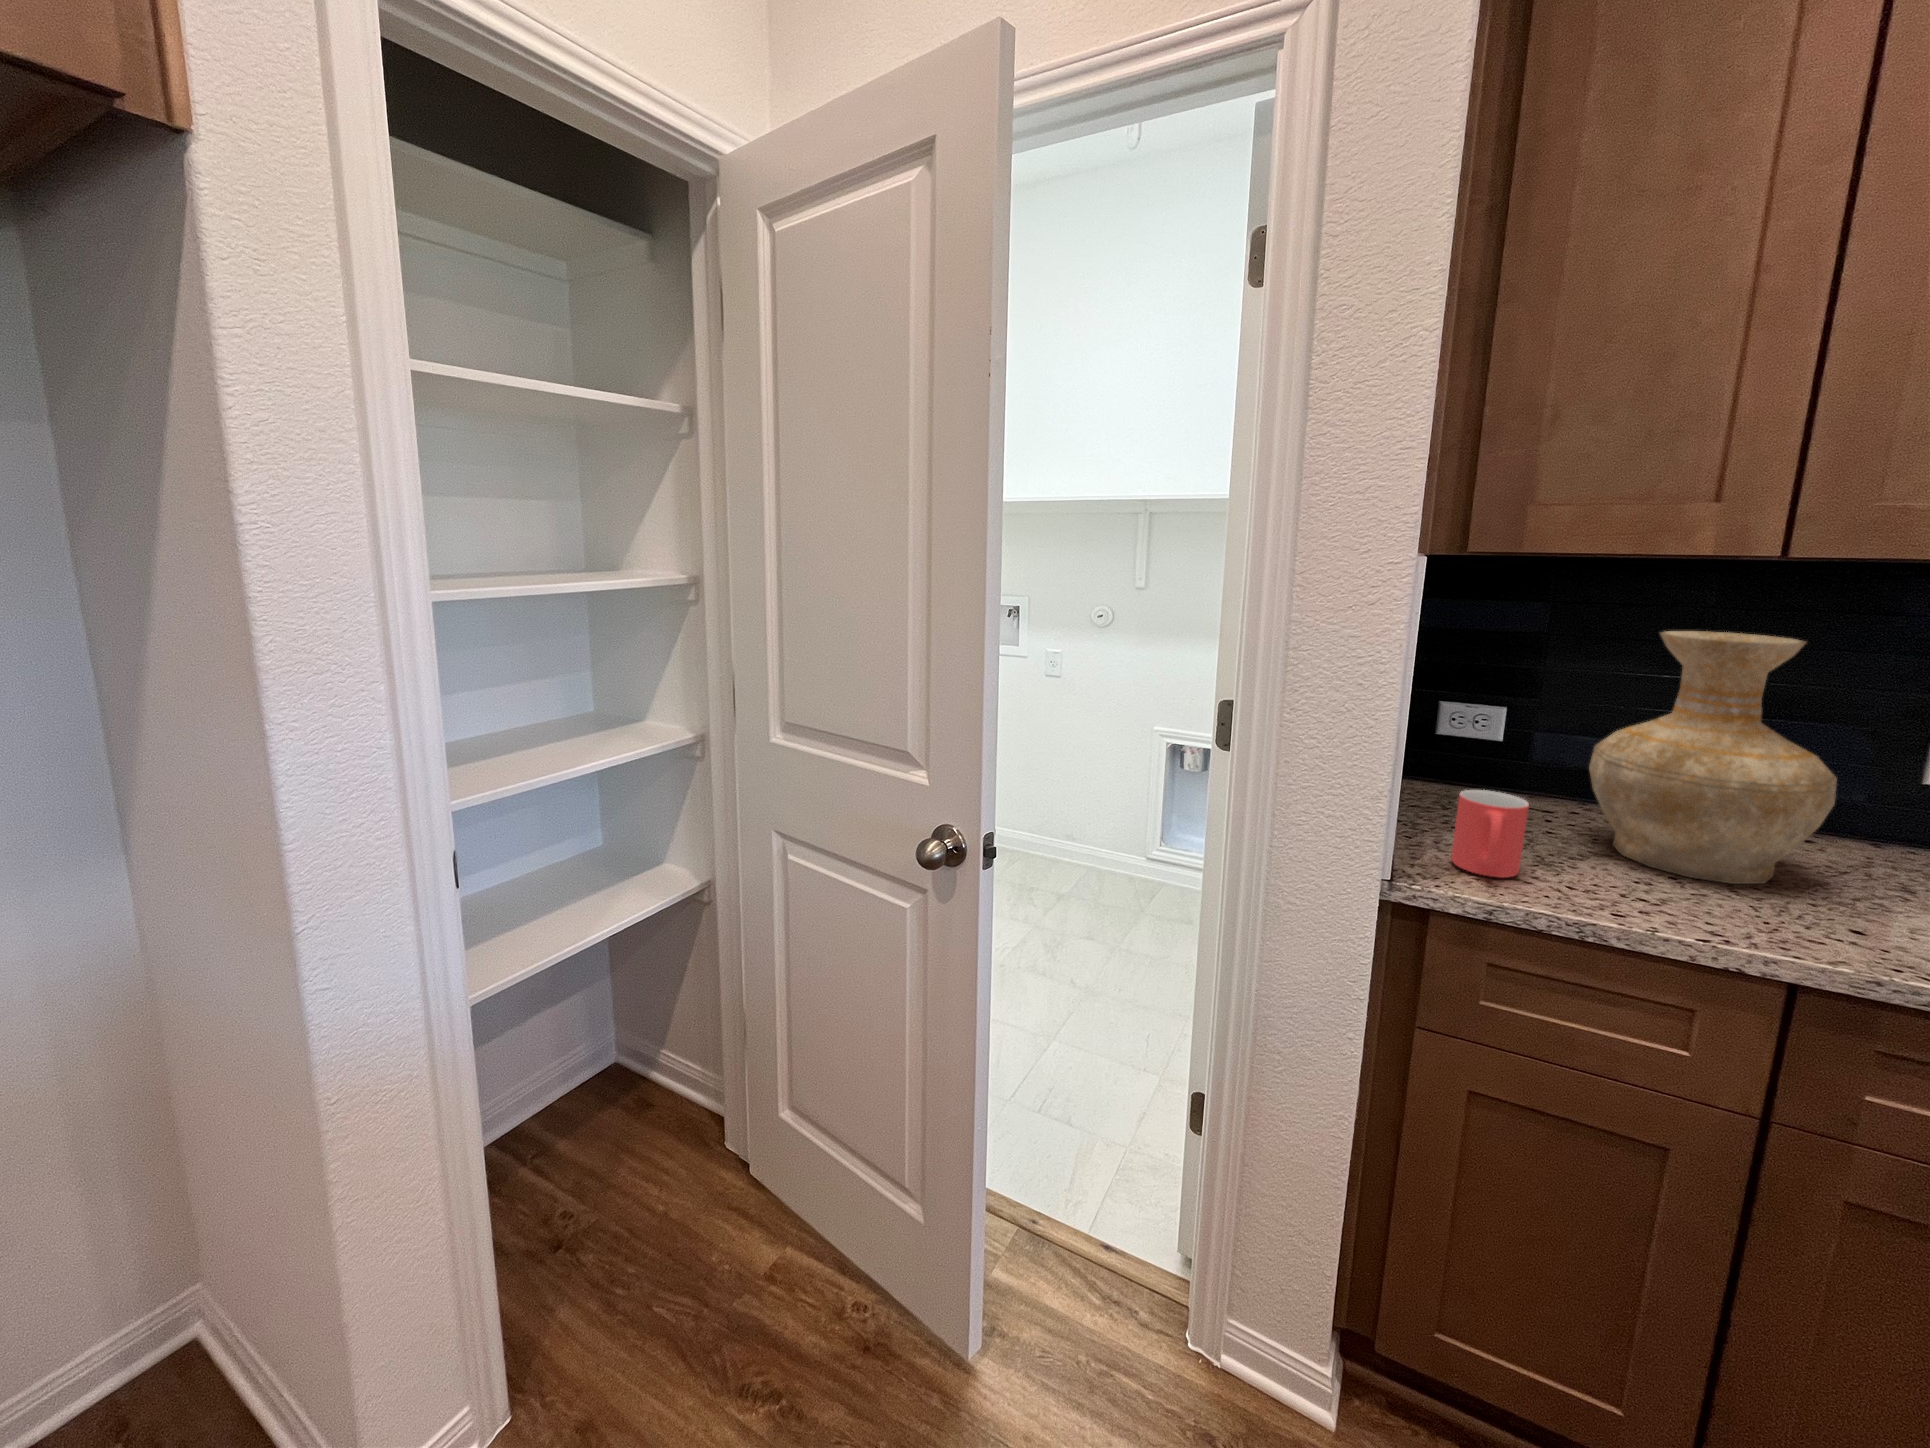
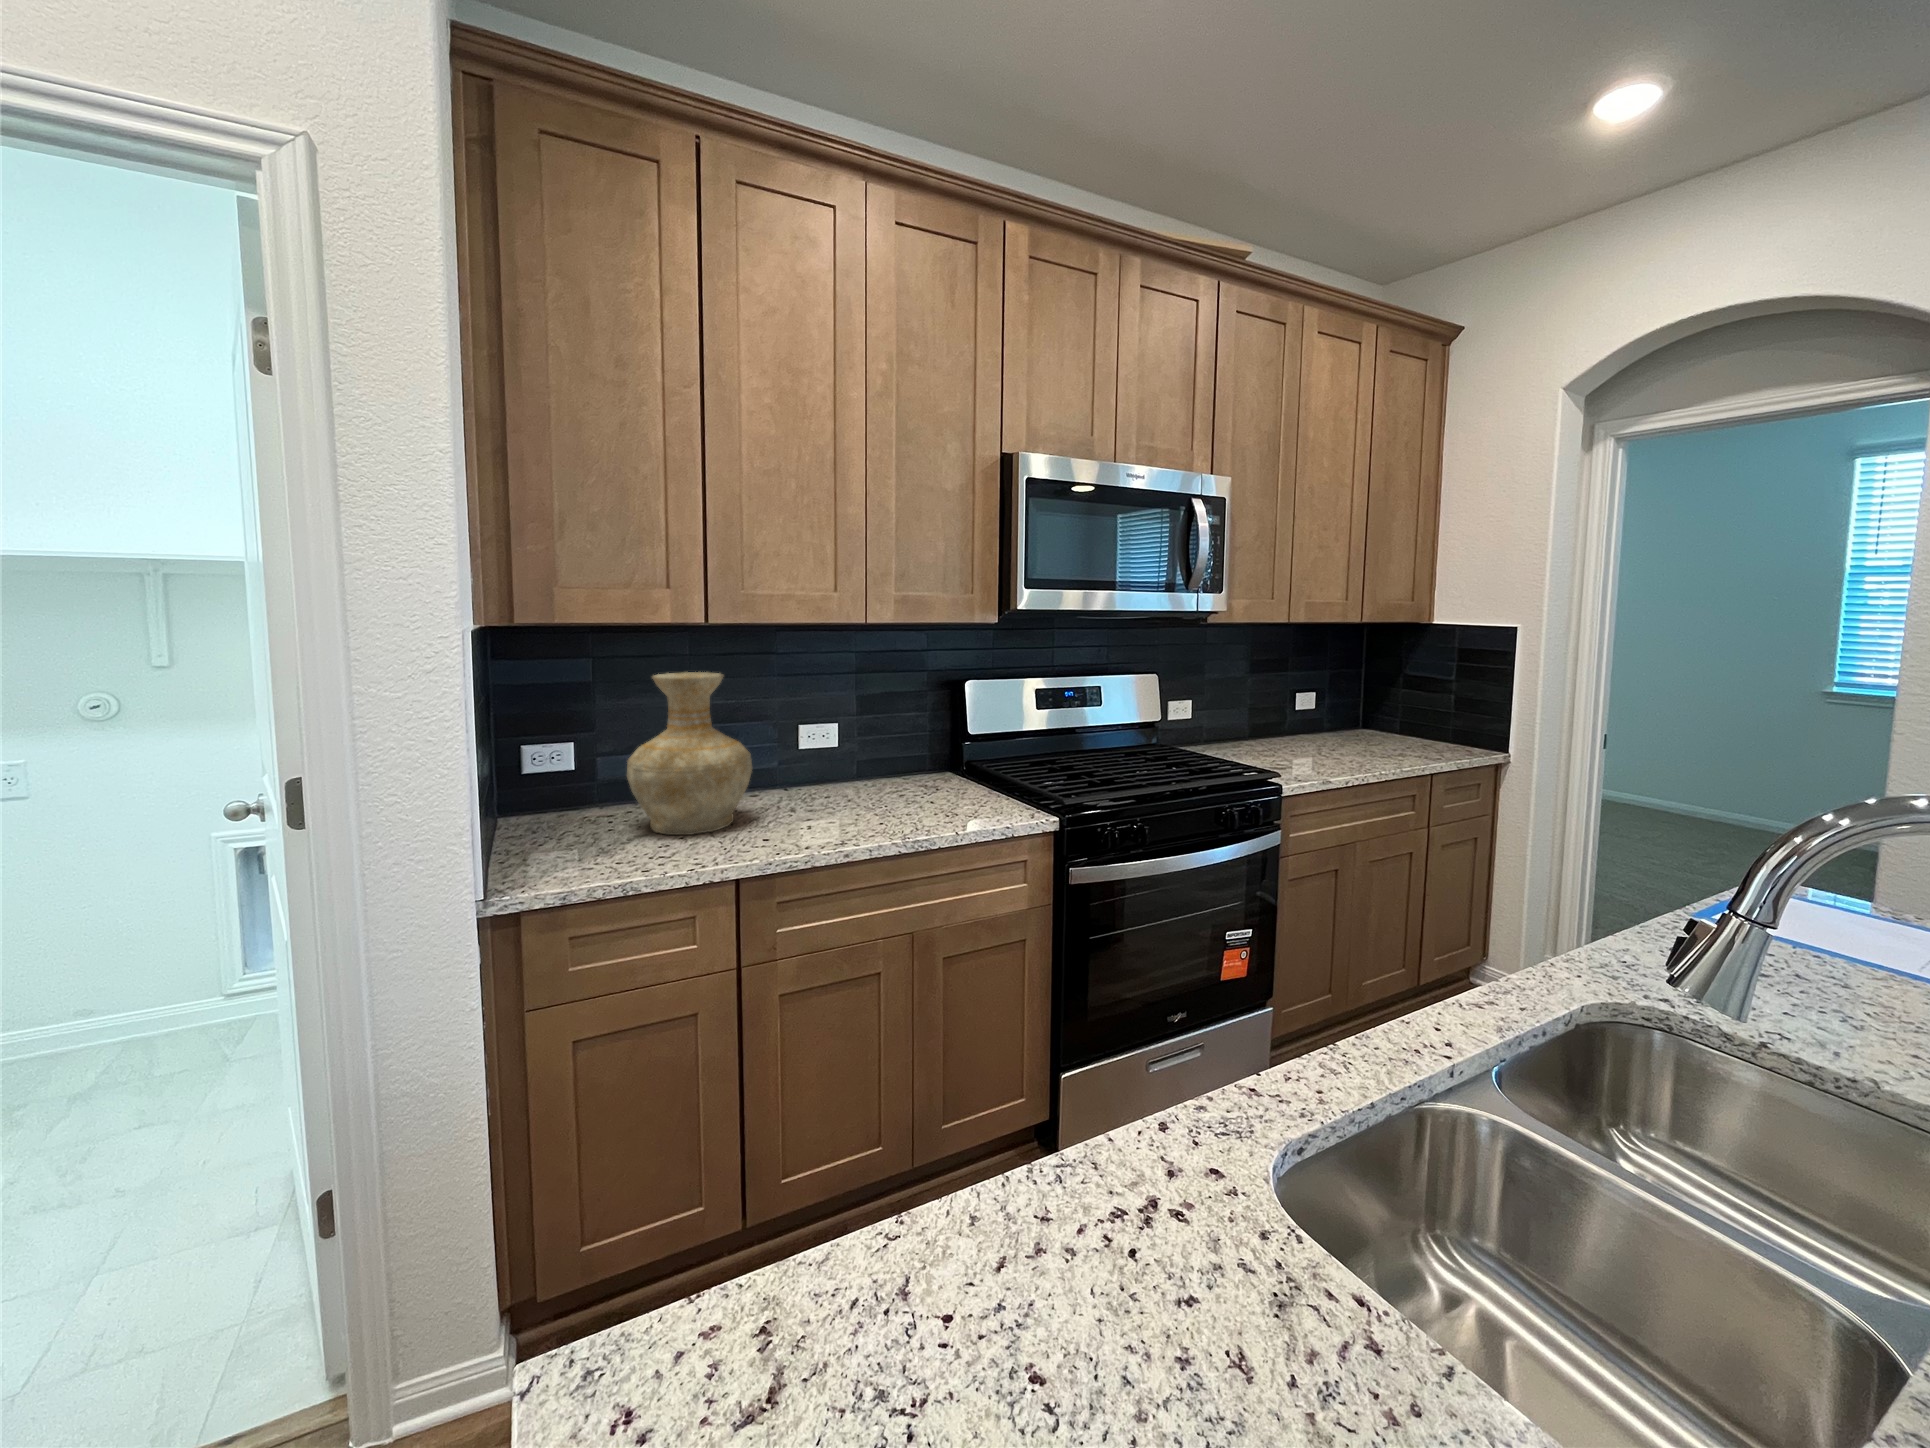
mug: present [1451,790,1529,878] -> none [533,808,585,874]

